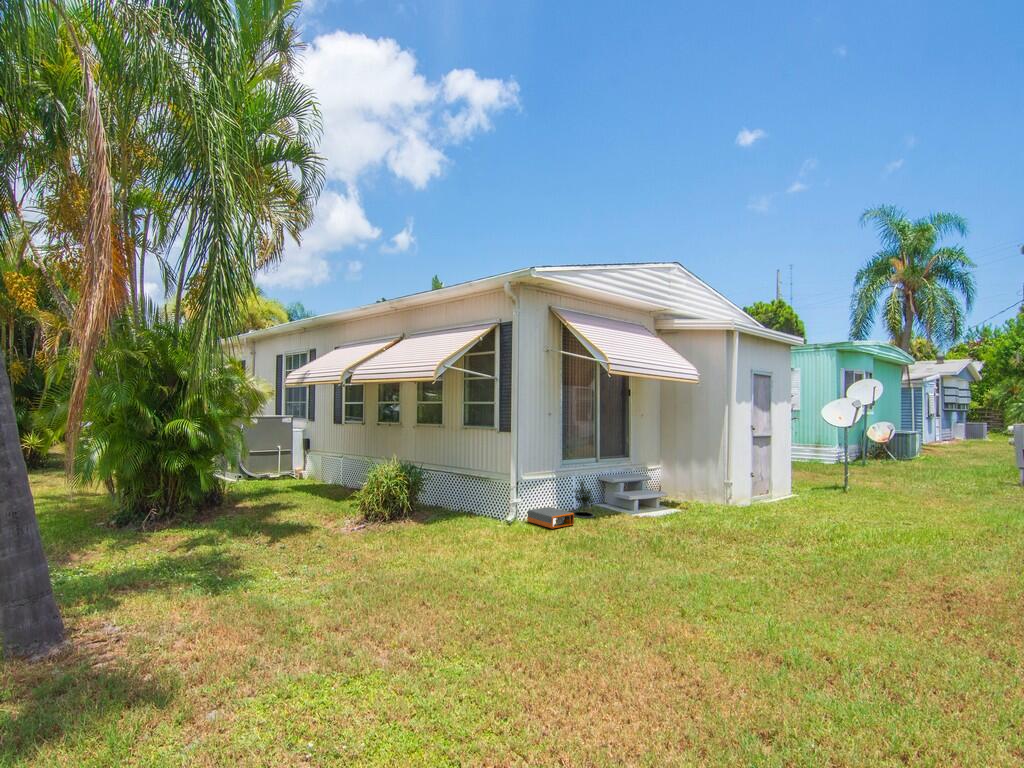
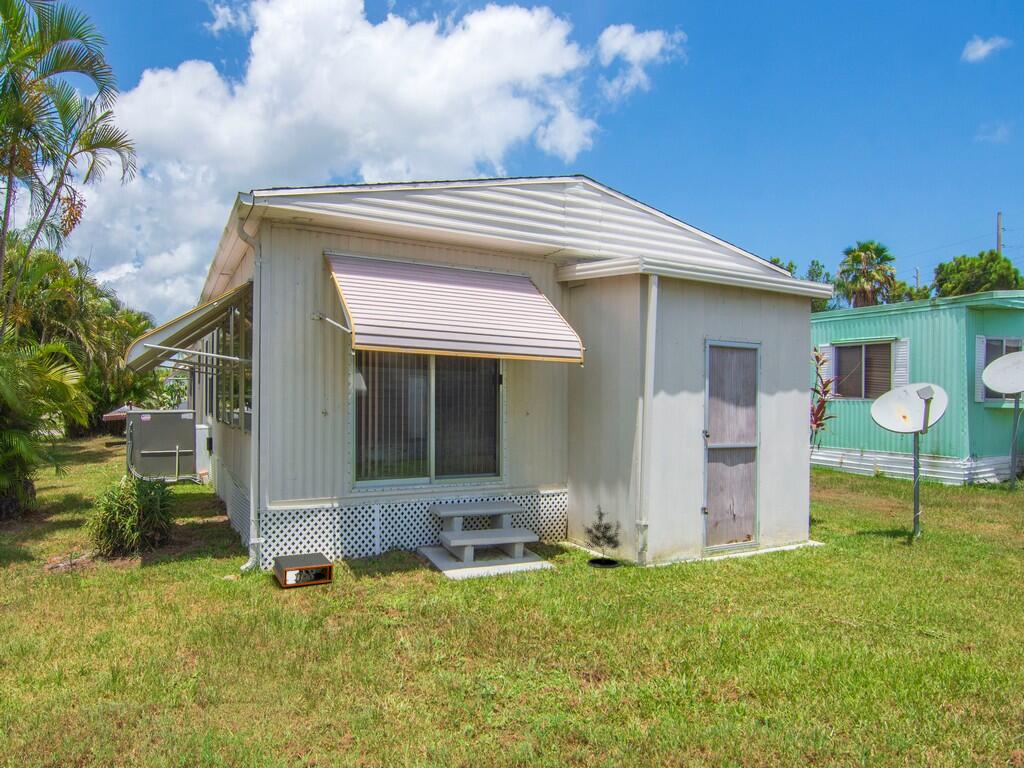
potted tree: present [574,481,594,518] -> present [583,506,620,568]

